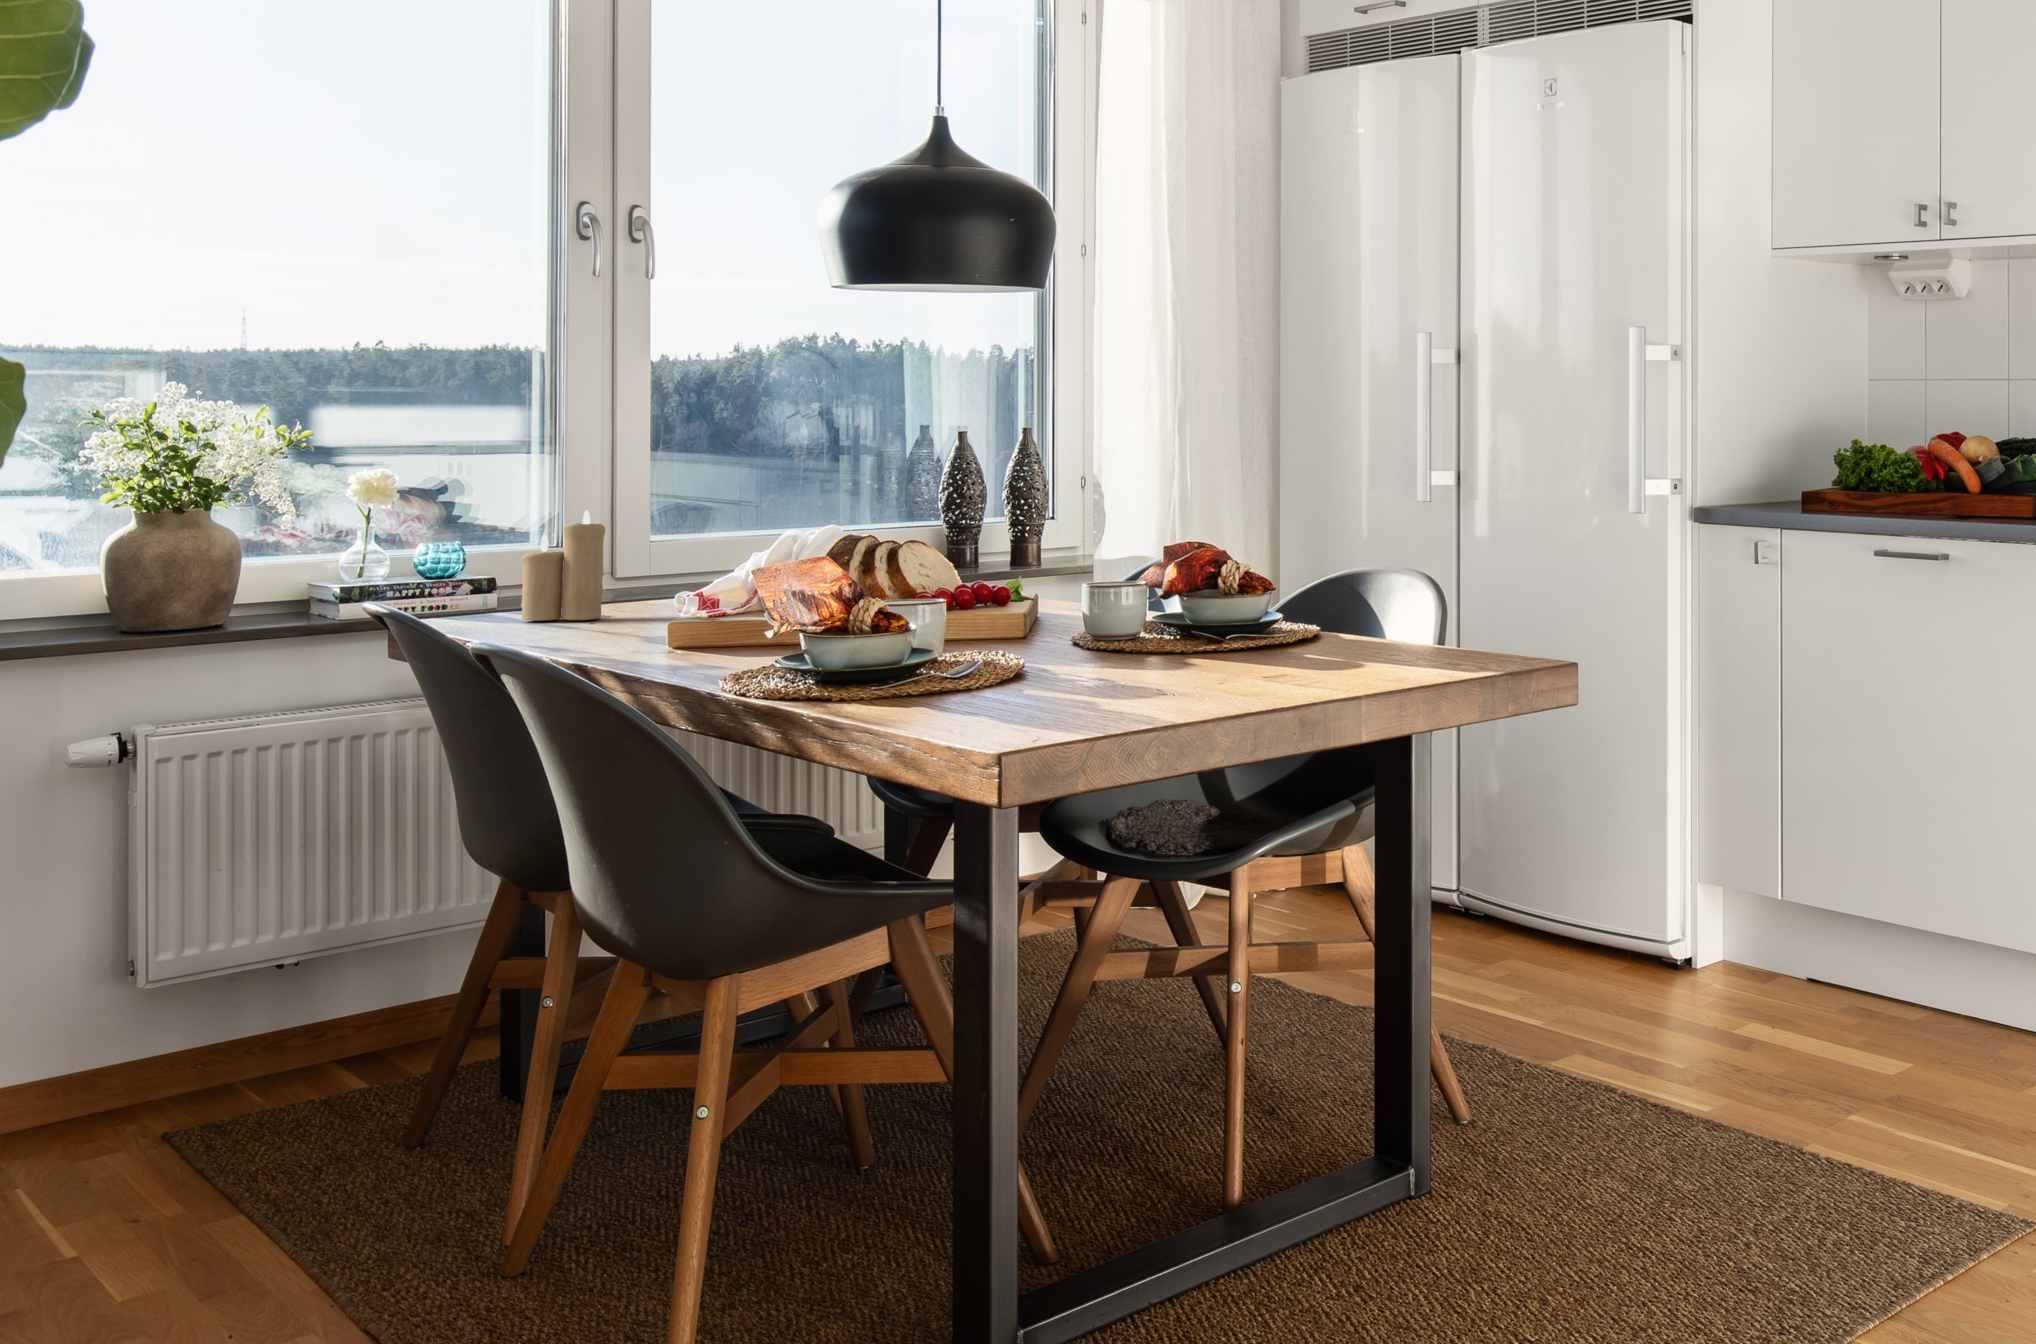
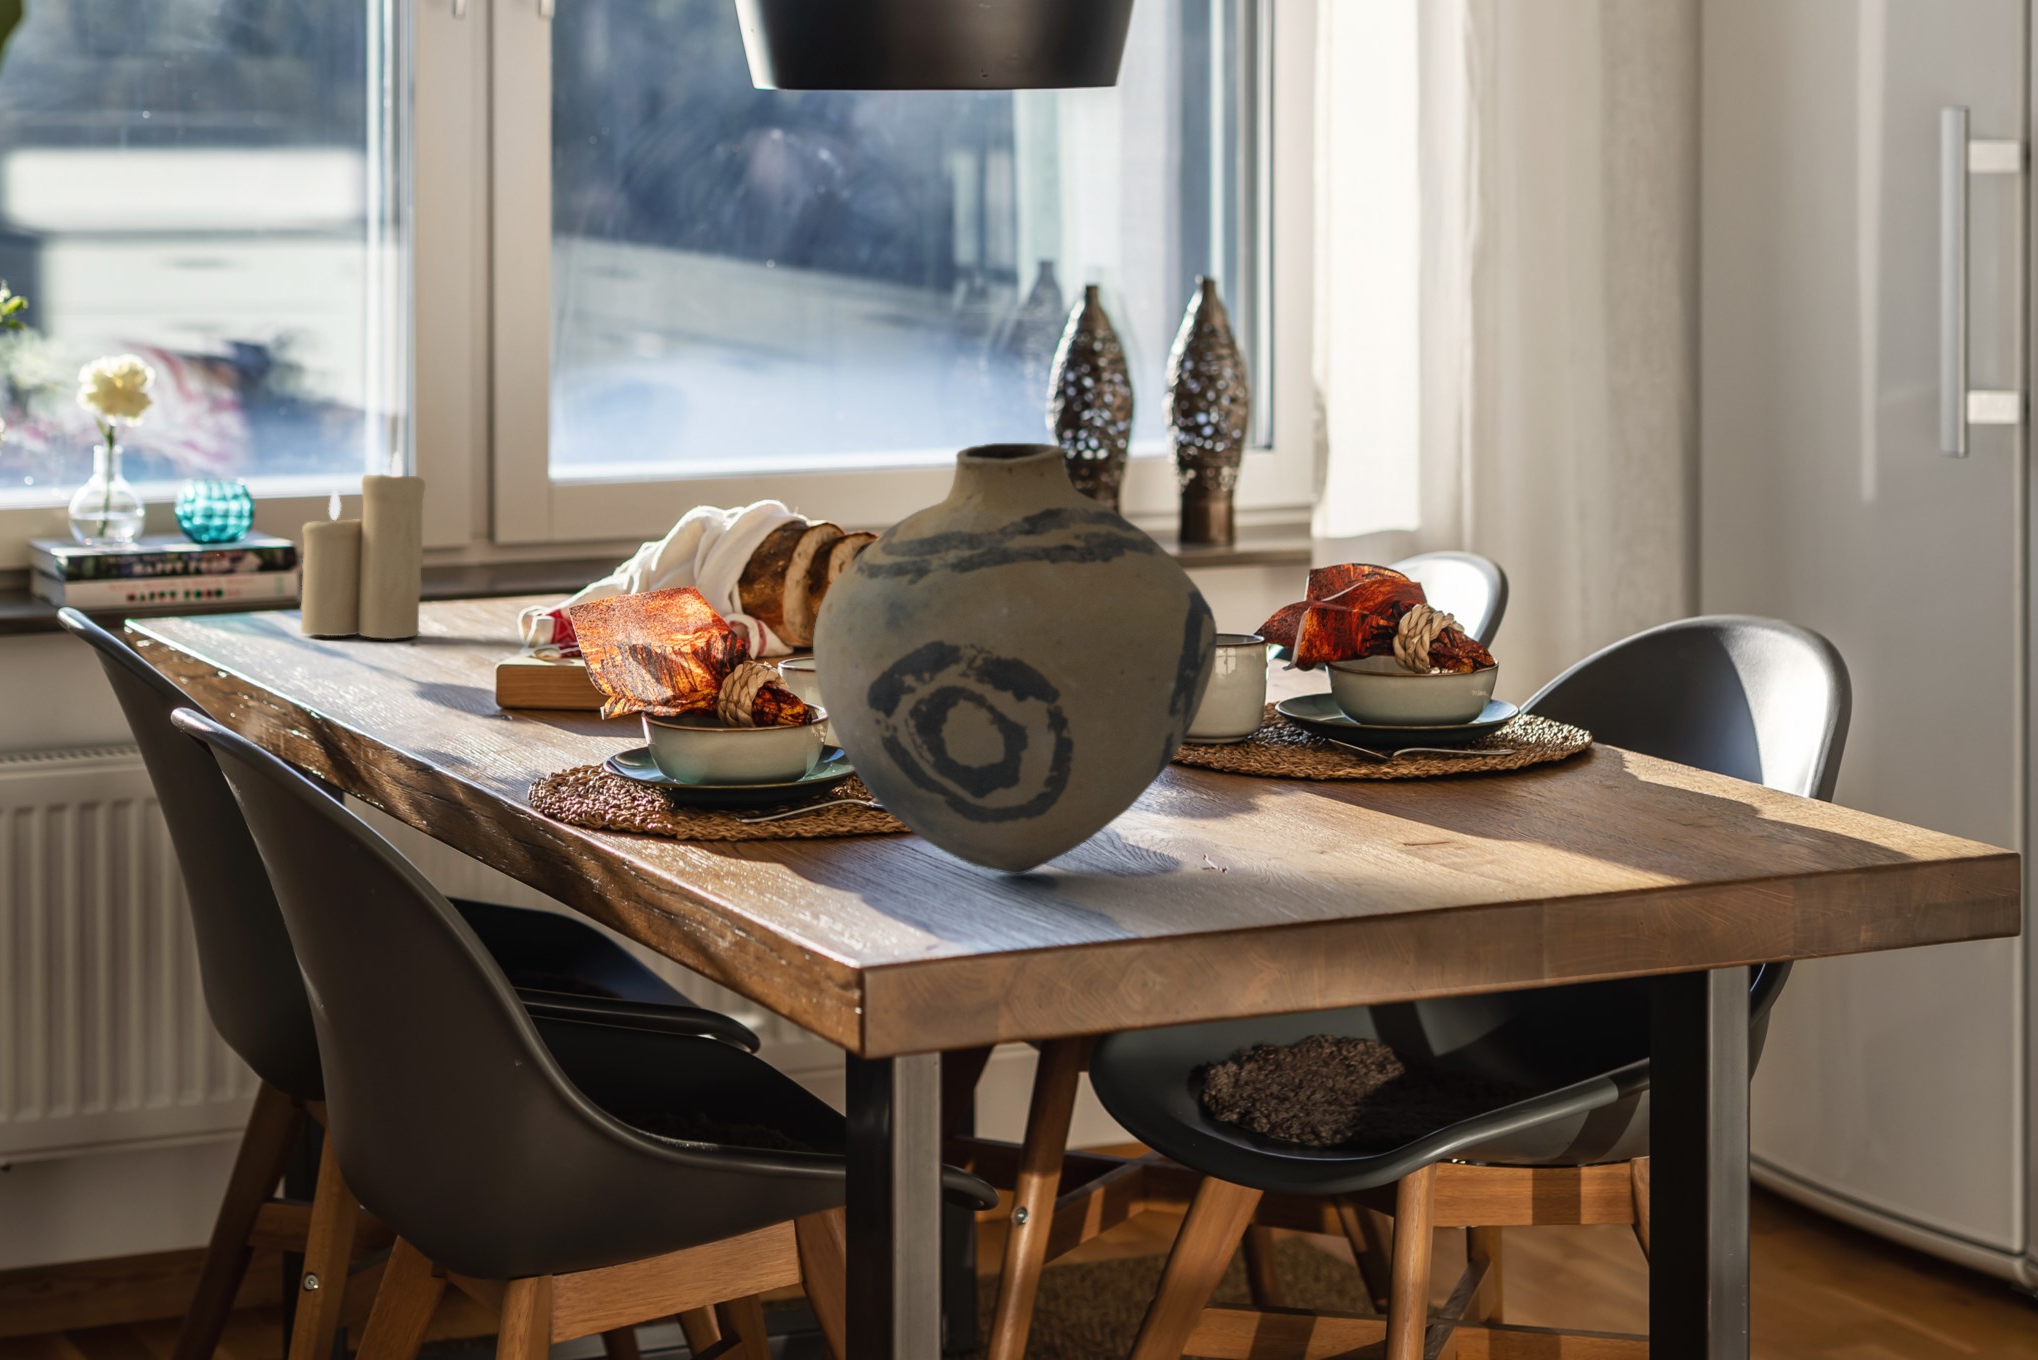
vase: none [937,454,1177,698] -> present [813,443,1217,874]

